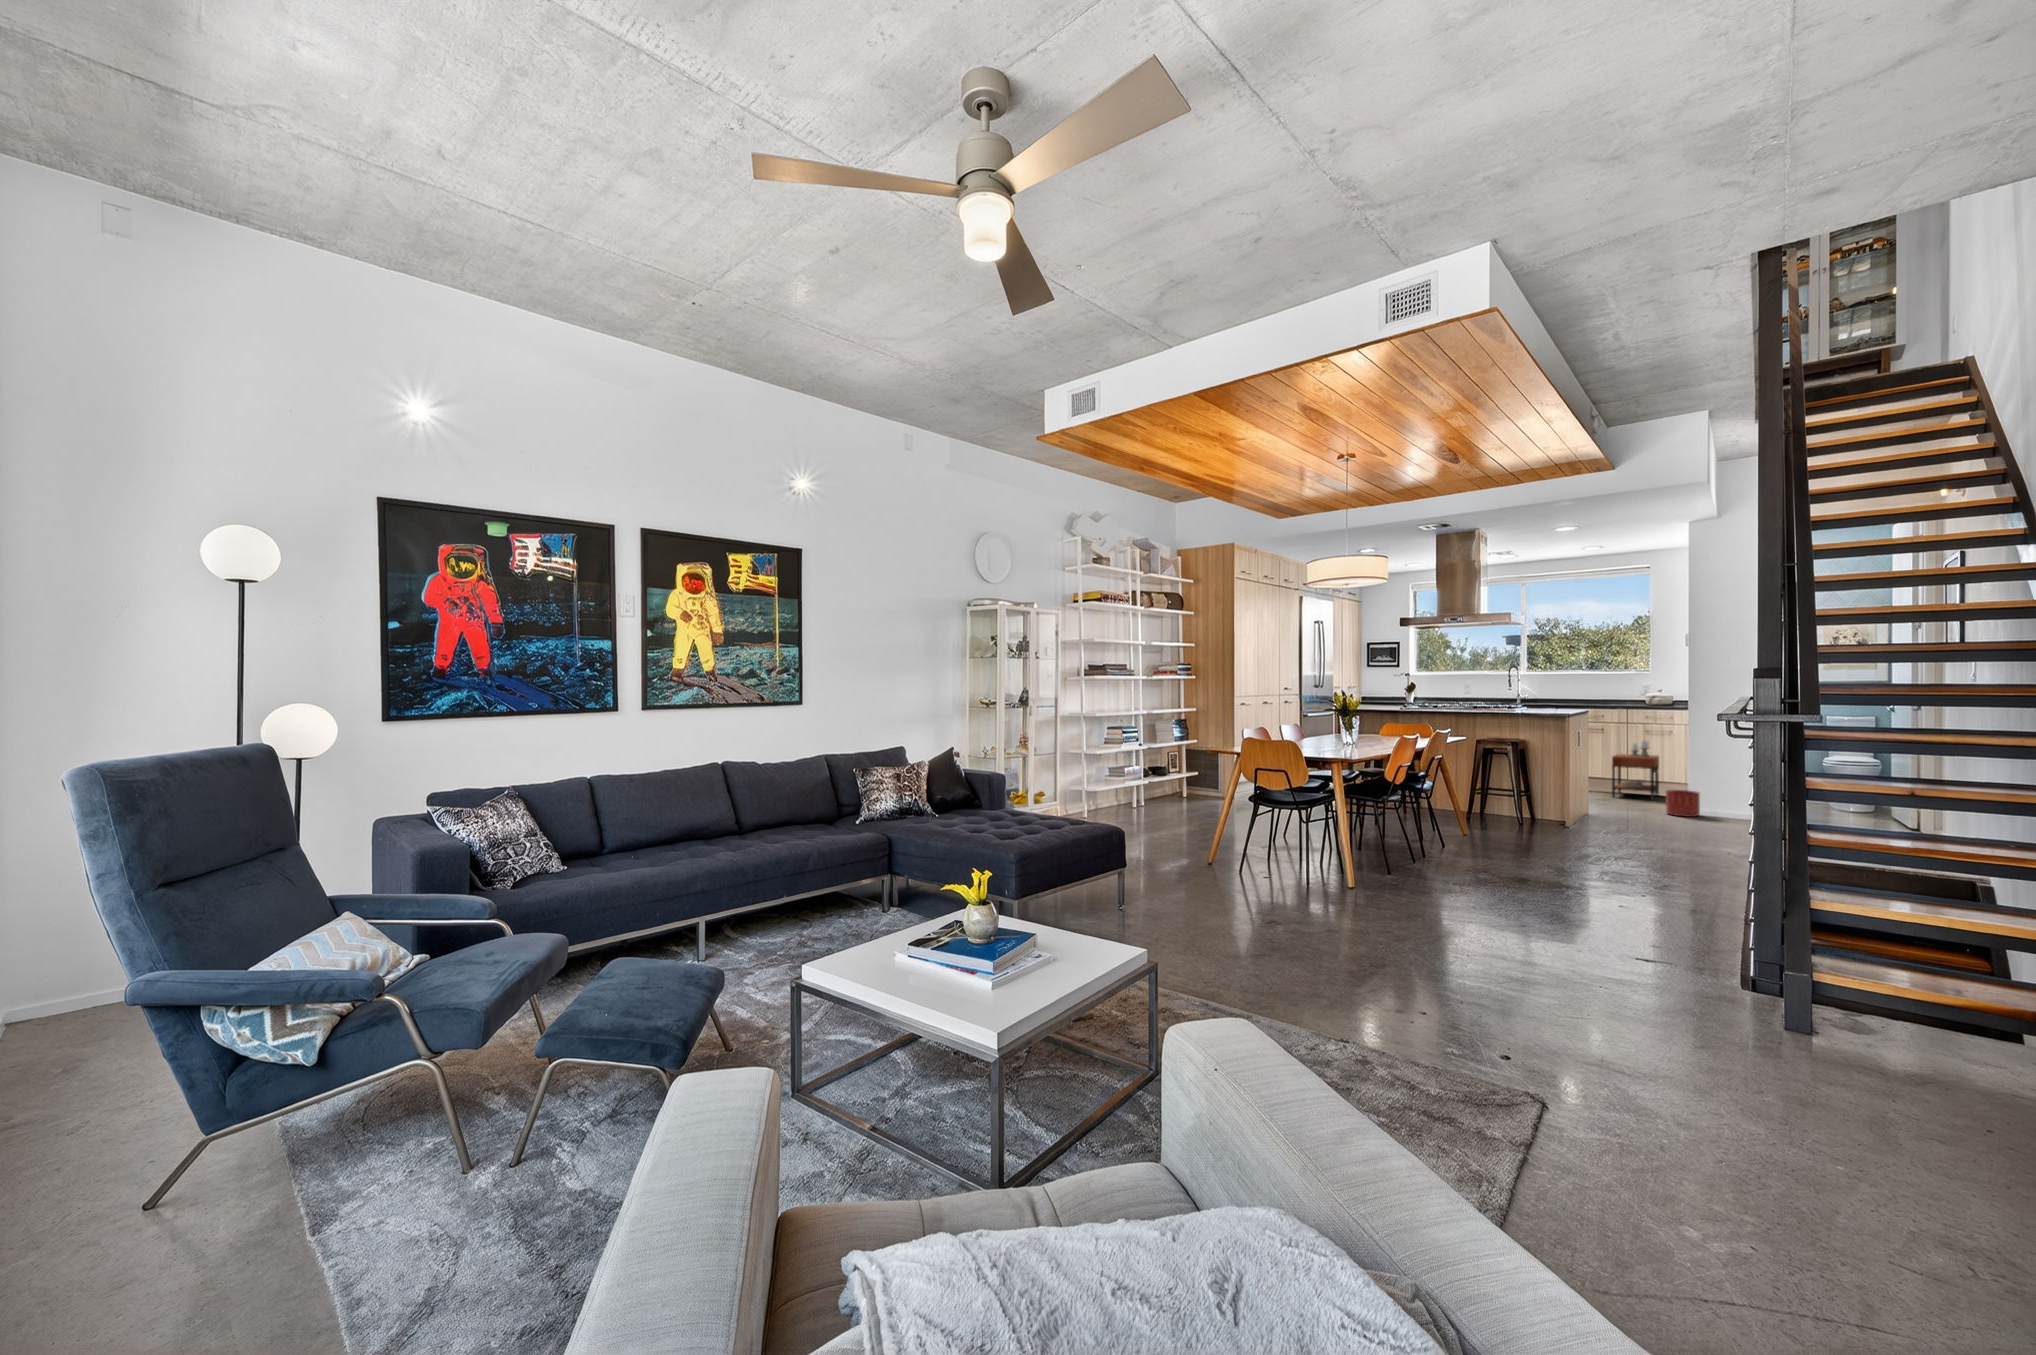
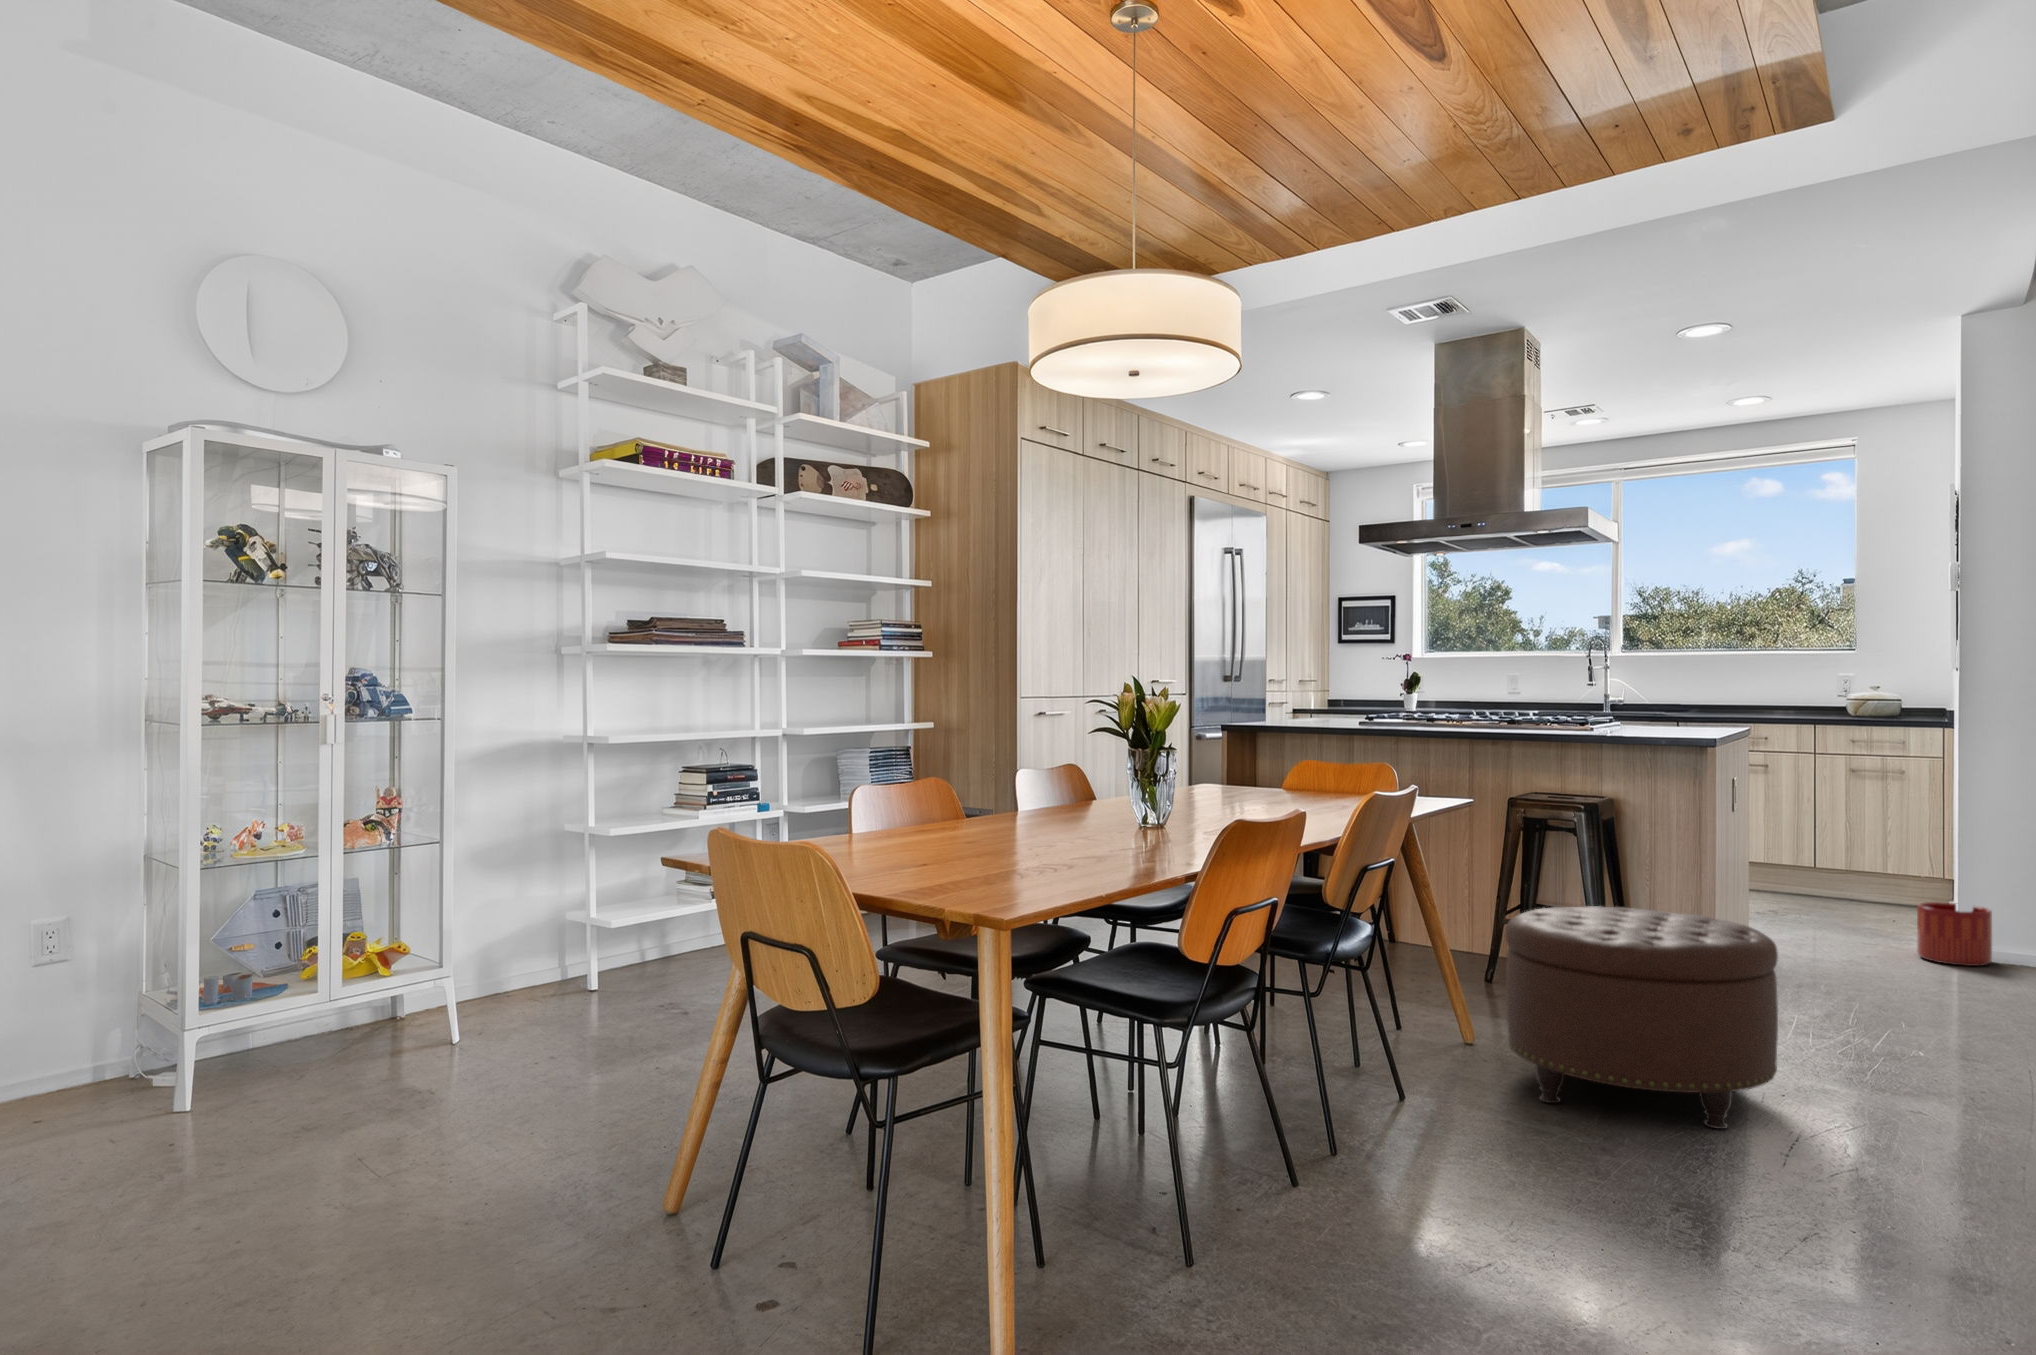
side table: present [1612,741,1659,800] -> none [1795,790,1888,917]
ottoman: none [1485,782,1592,857] -> present [1506,906,1778,1129]

